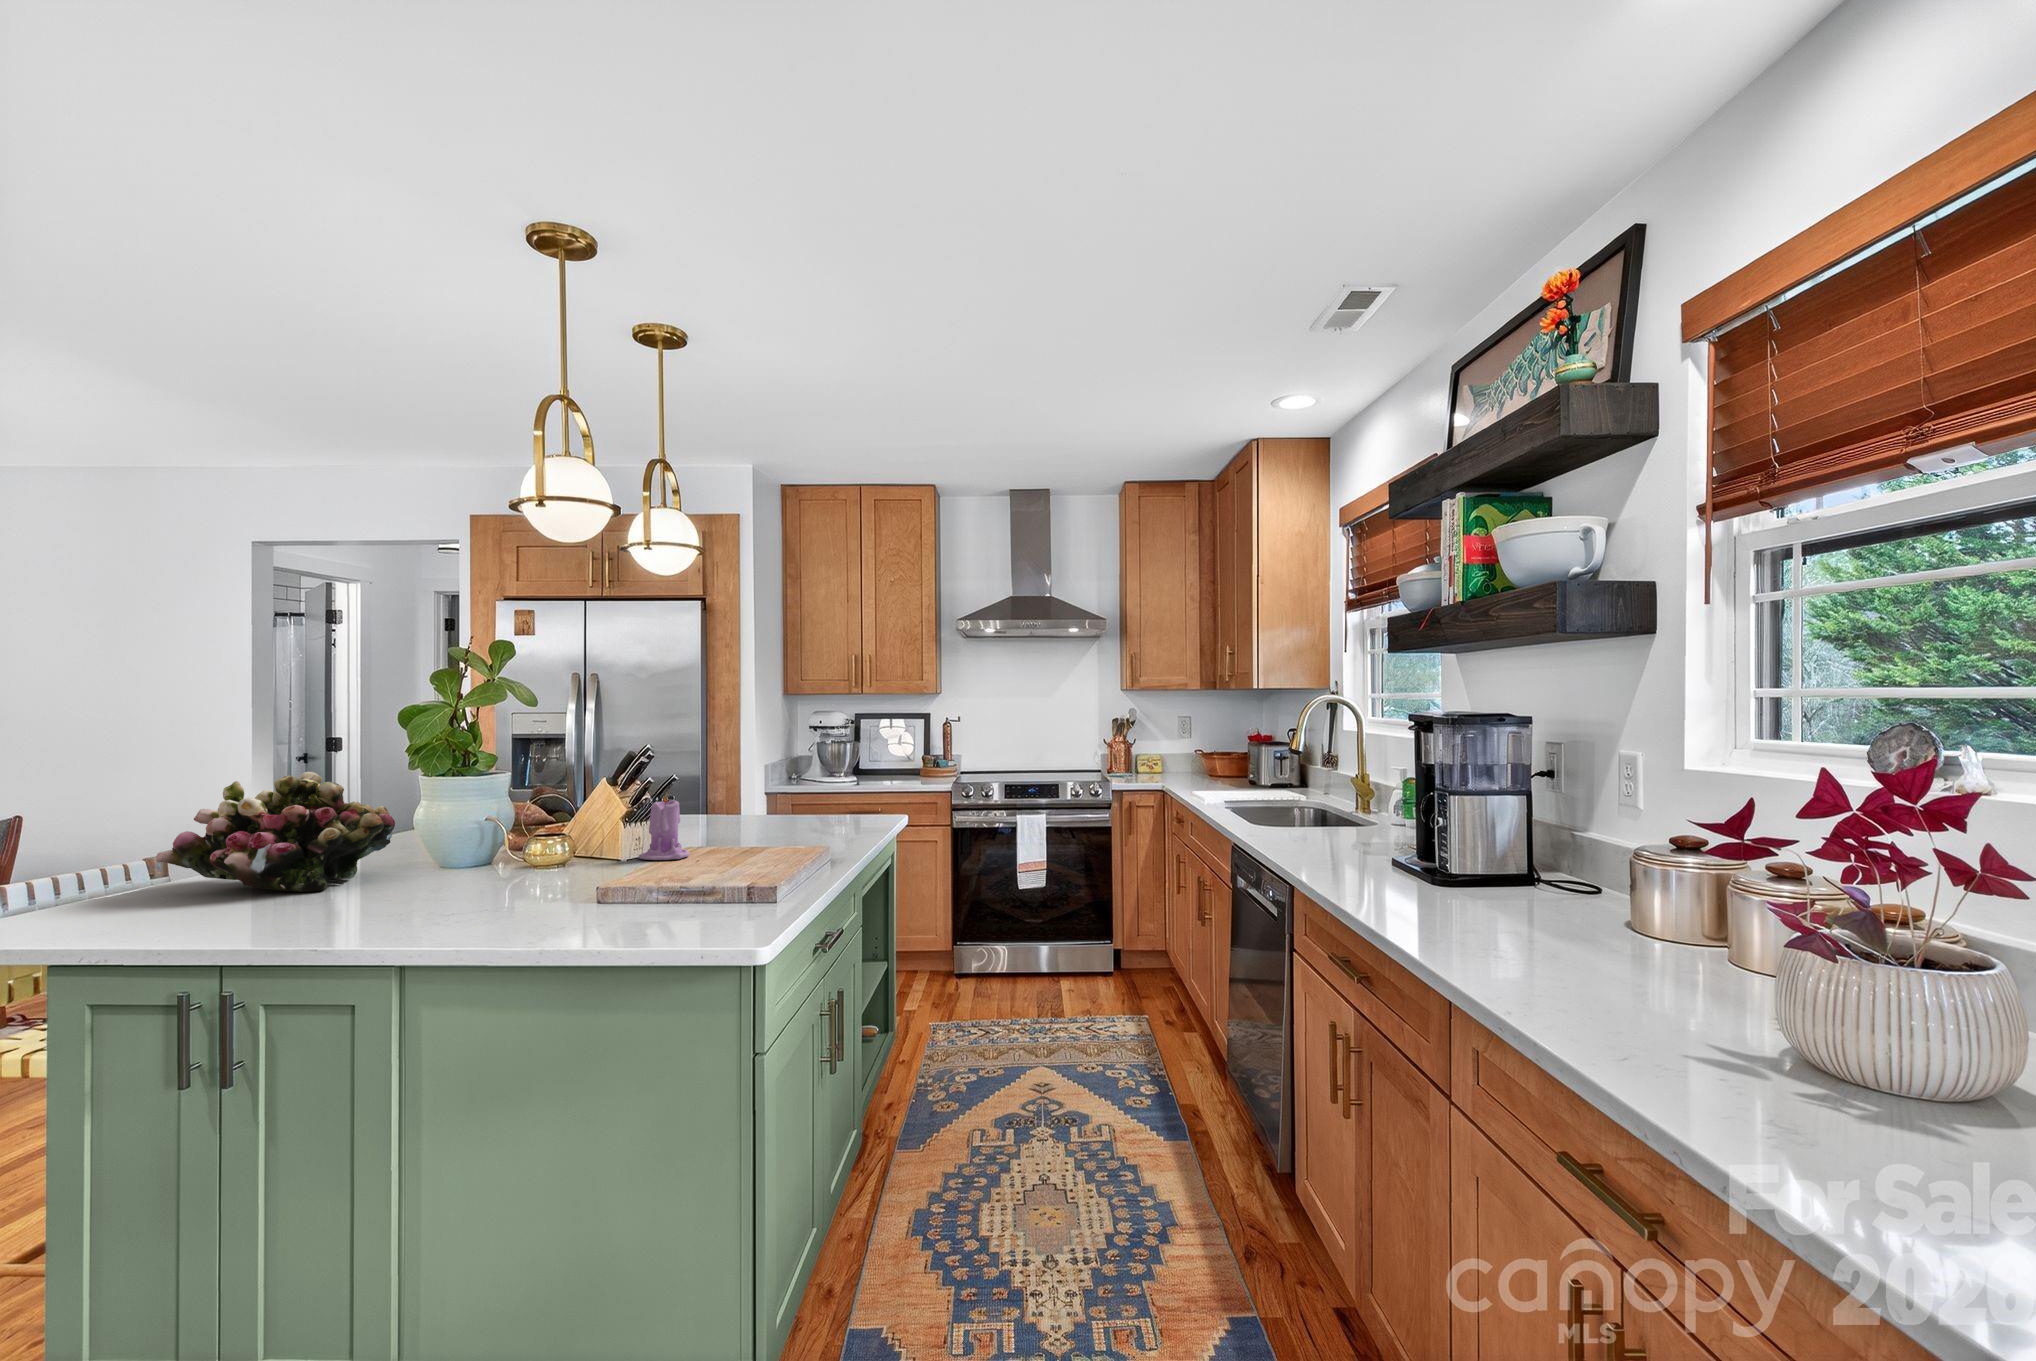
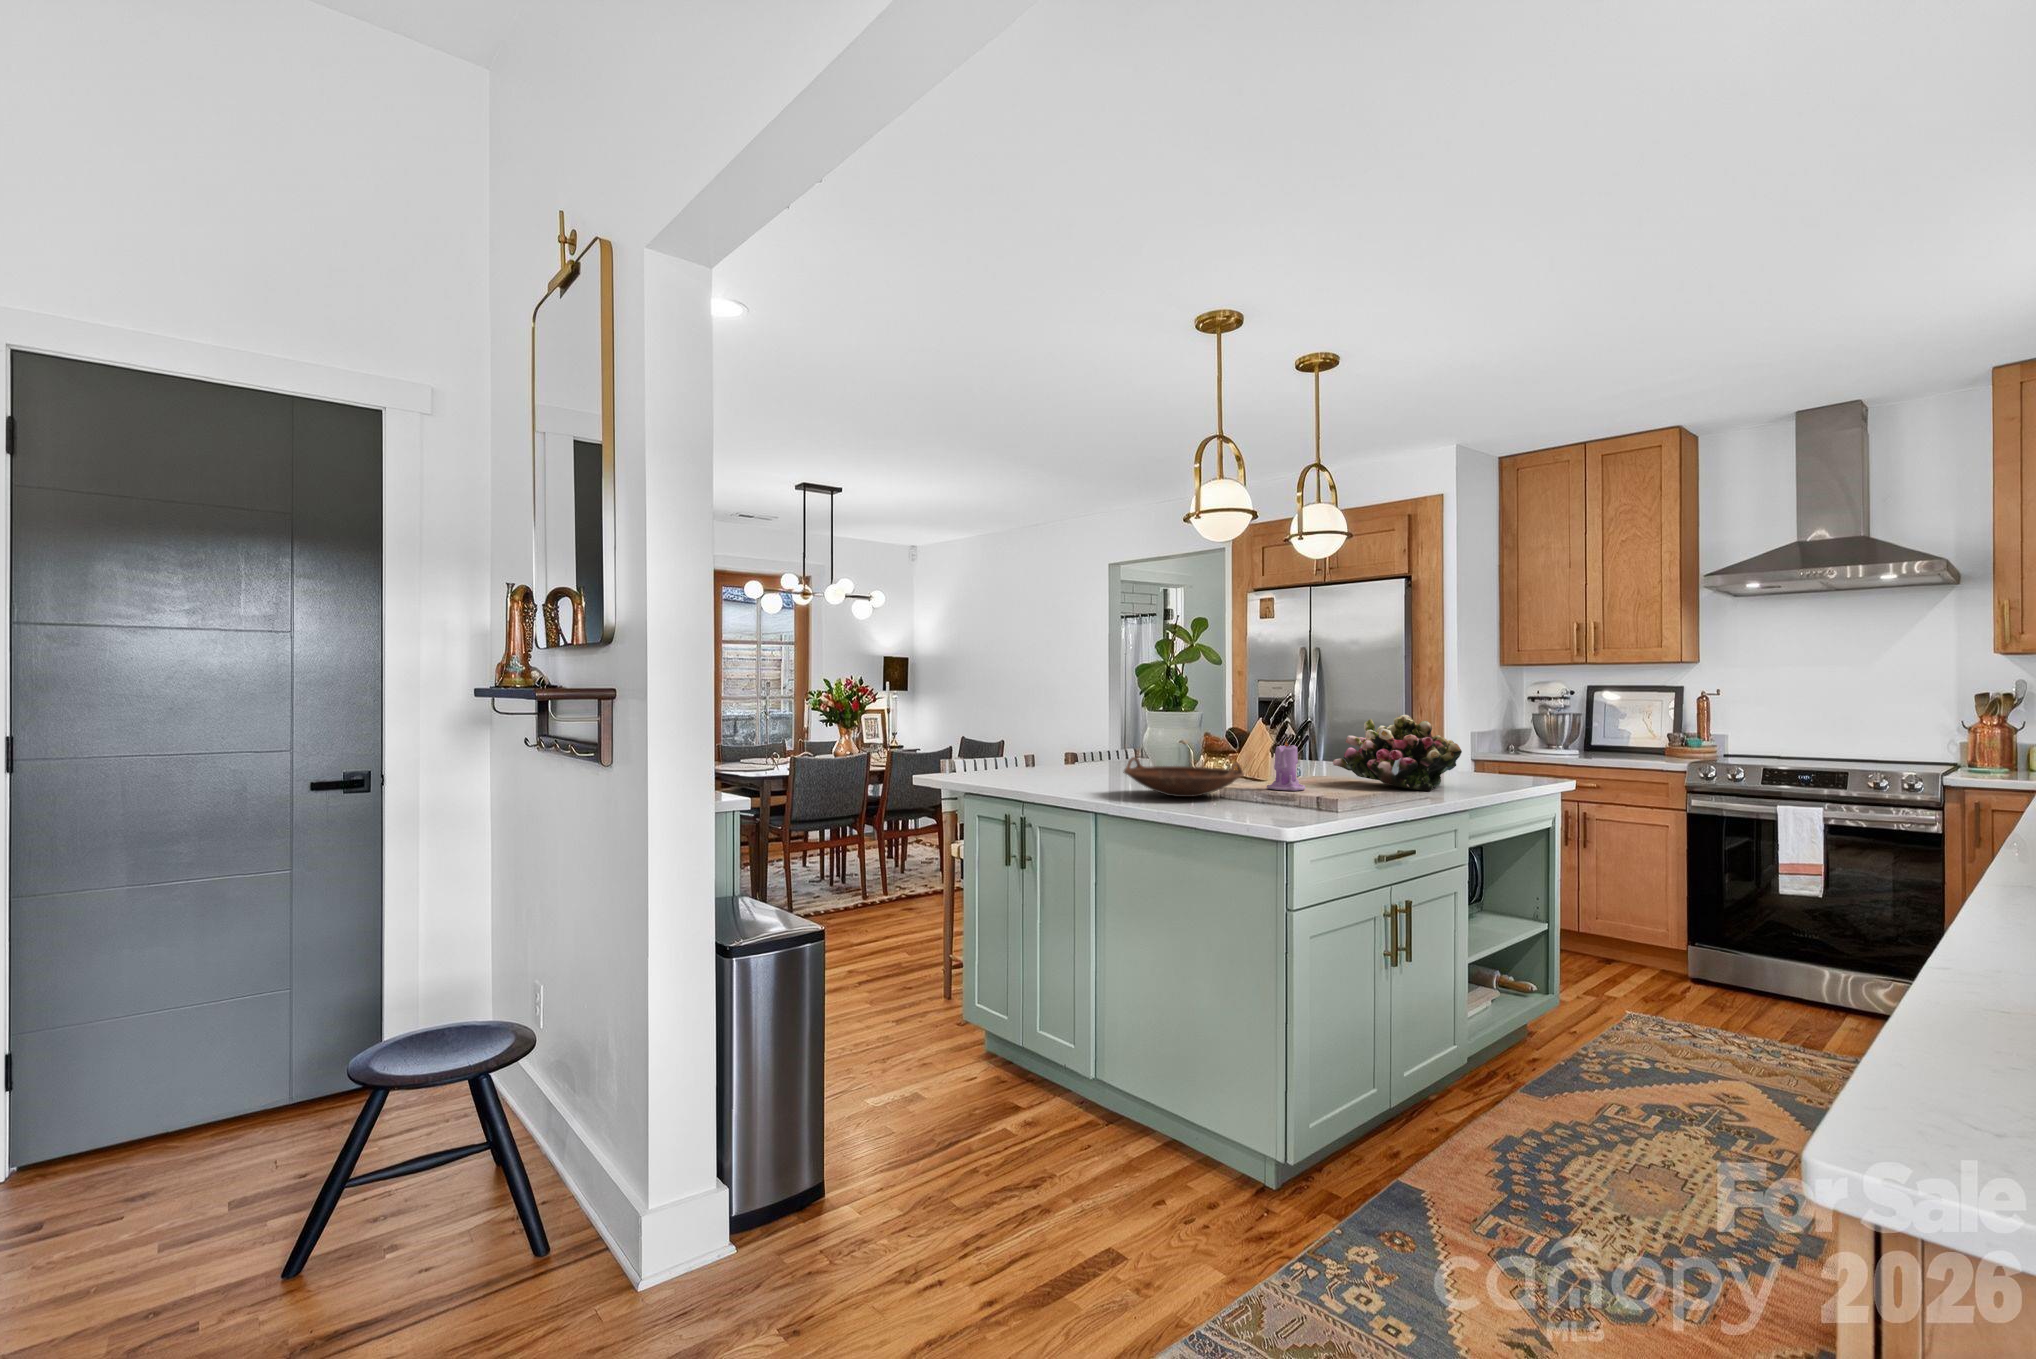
flower arrangement: present [156,772,395,892] -> present [1333,715,1462,791]
bowl: none [440,833,635,892] -> present [1123,757,1244,797]

